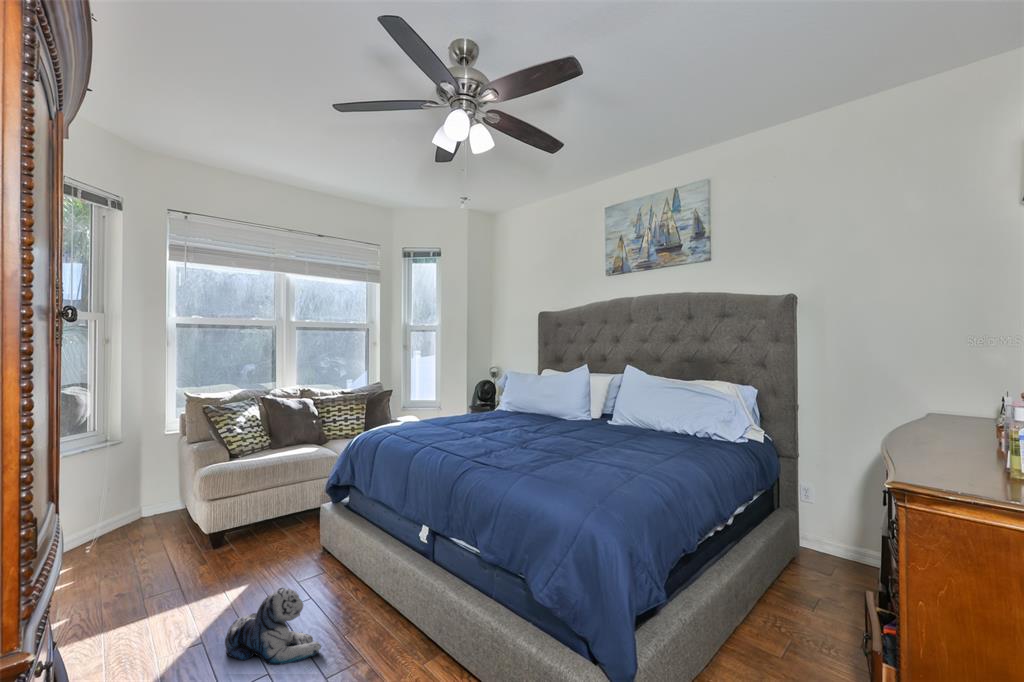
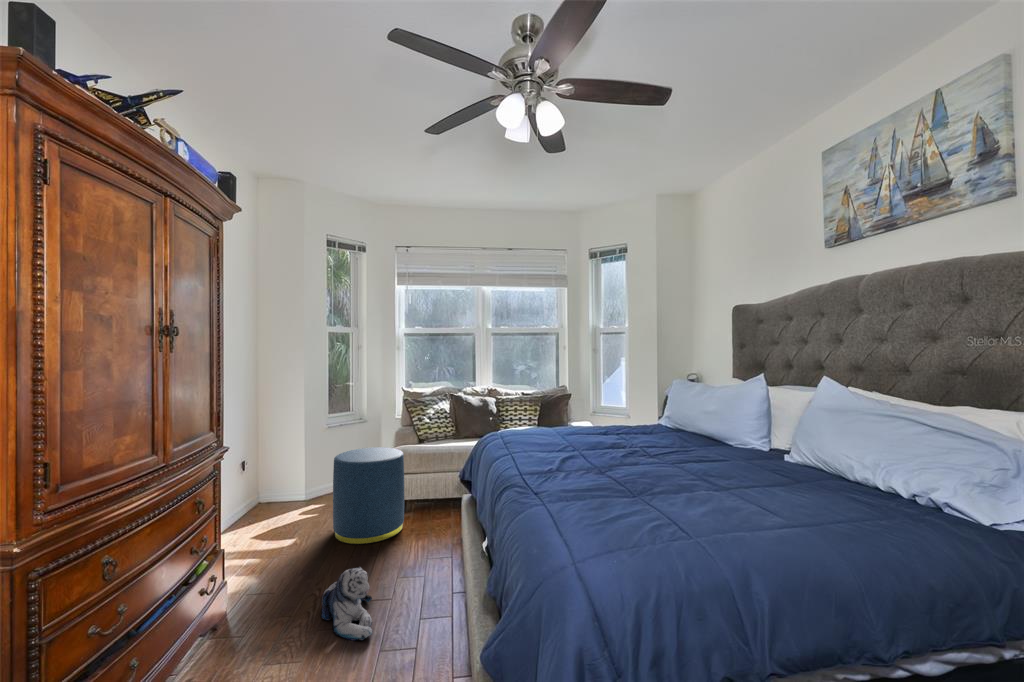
ottoman: none [143,466,245,592] -> present [333,447,404,545]

